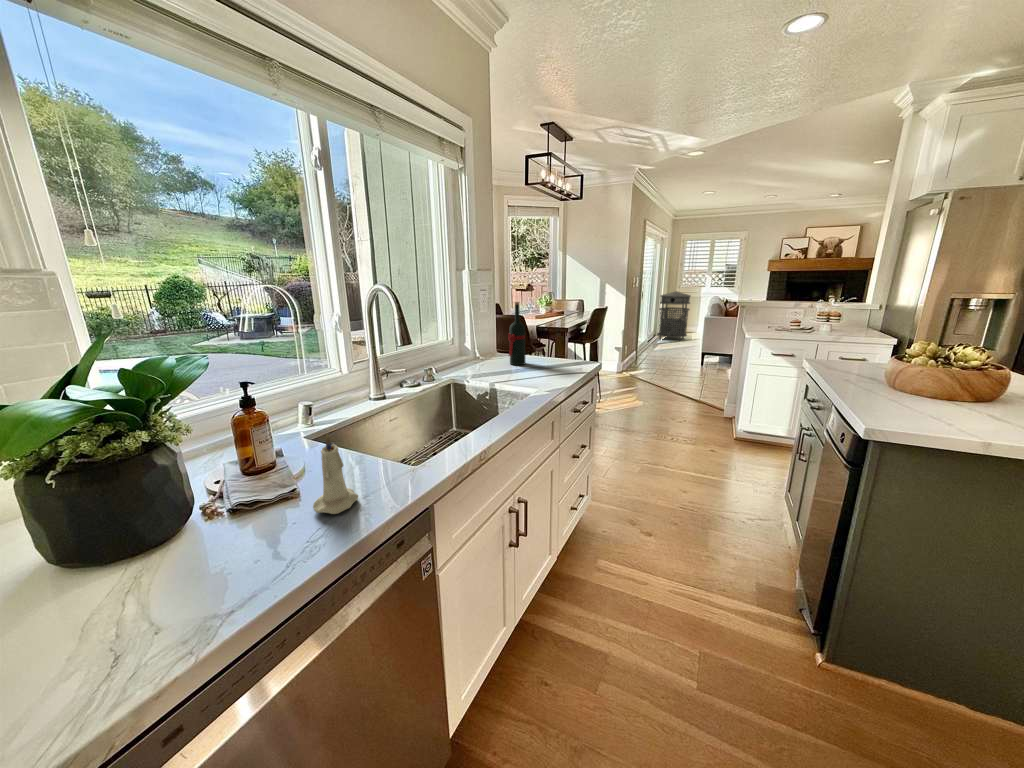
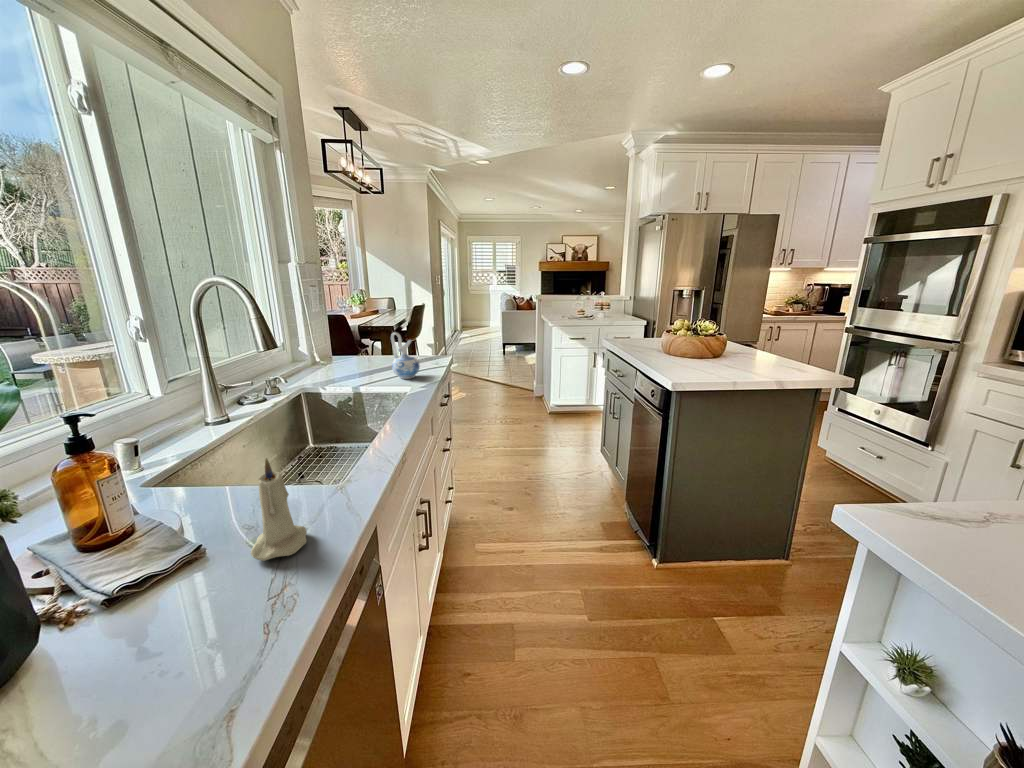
trash can: present [657,291,691,341] -> none [457,289,484,335]
wine bottle: present [508,302,525,365] -> none [357,298,379,366]
ceramic pitcher: none [526,336,552,381] -> present [391,333,420,379]

